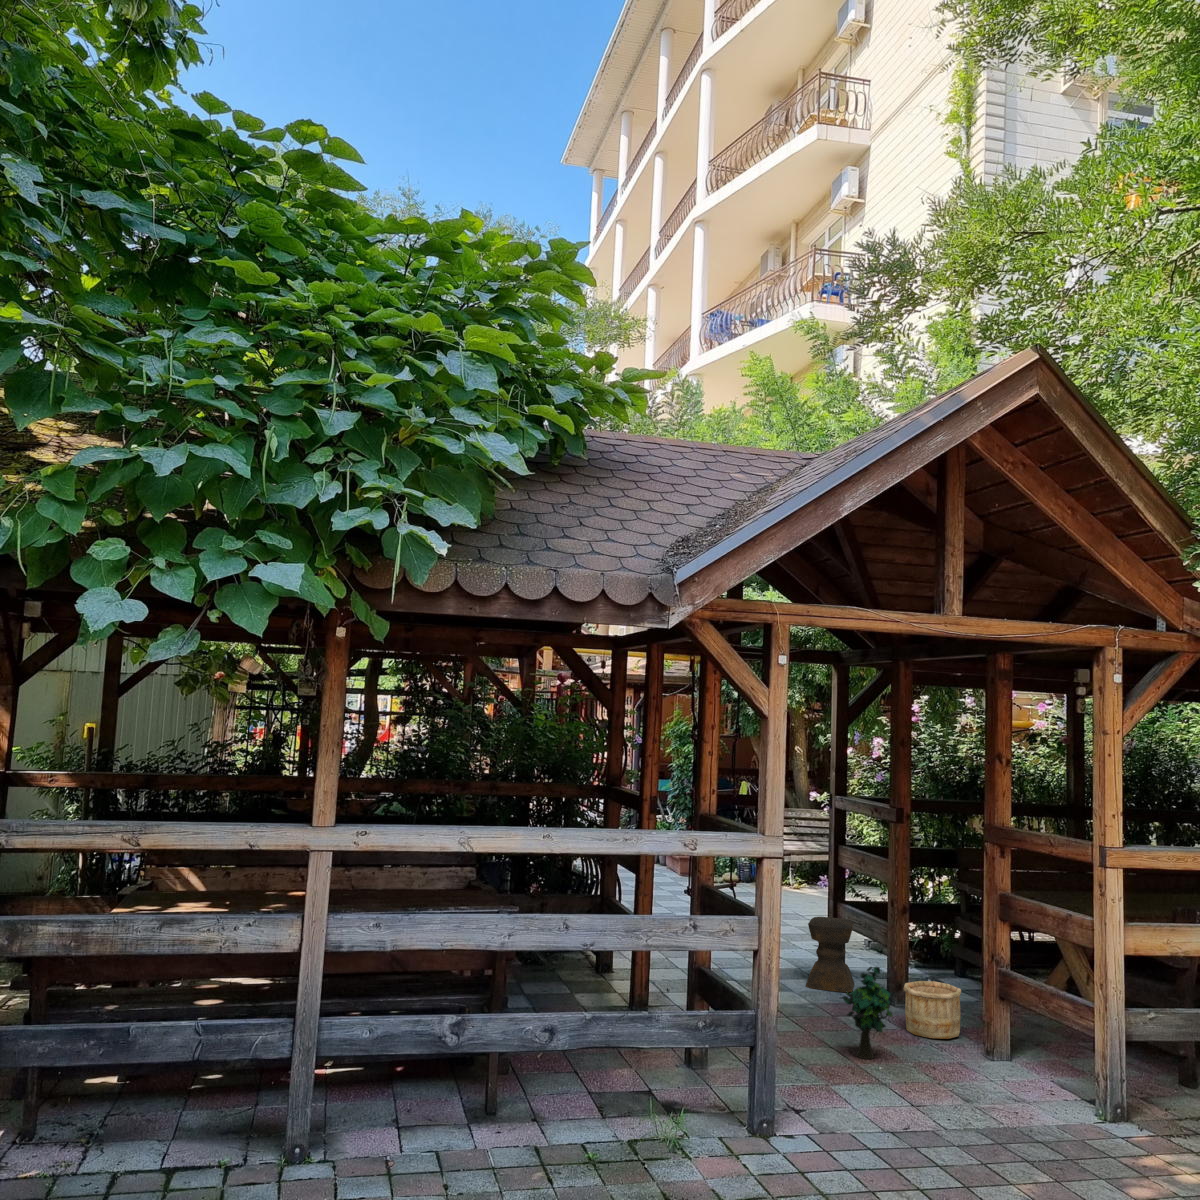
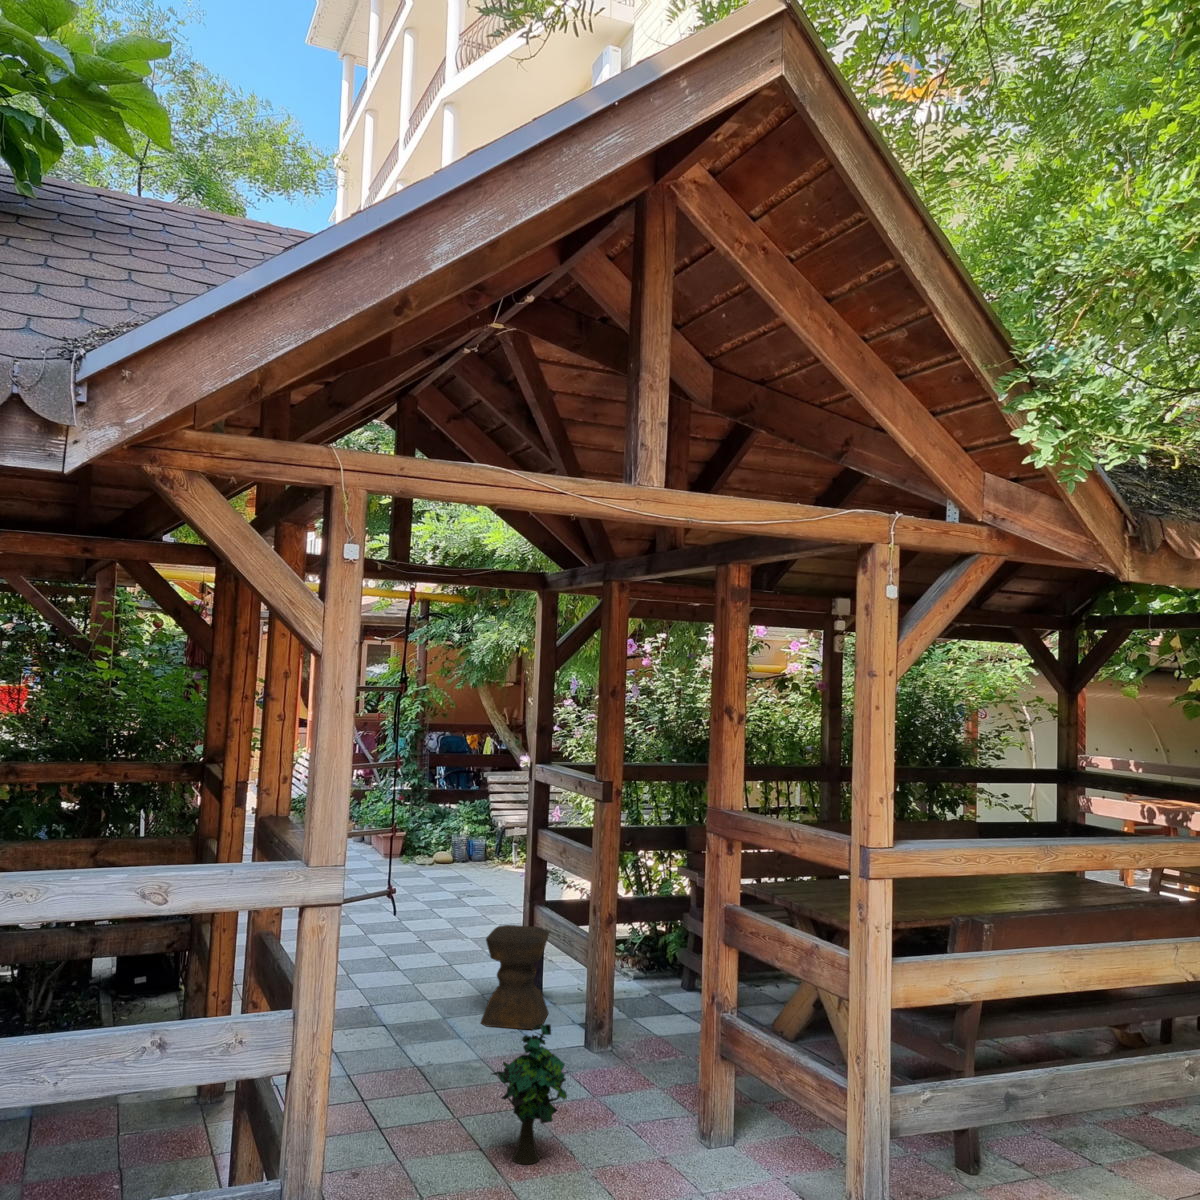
wooden bucket: present [904,981,961,1039] -> none [596,1020,675,1108]

